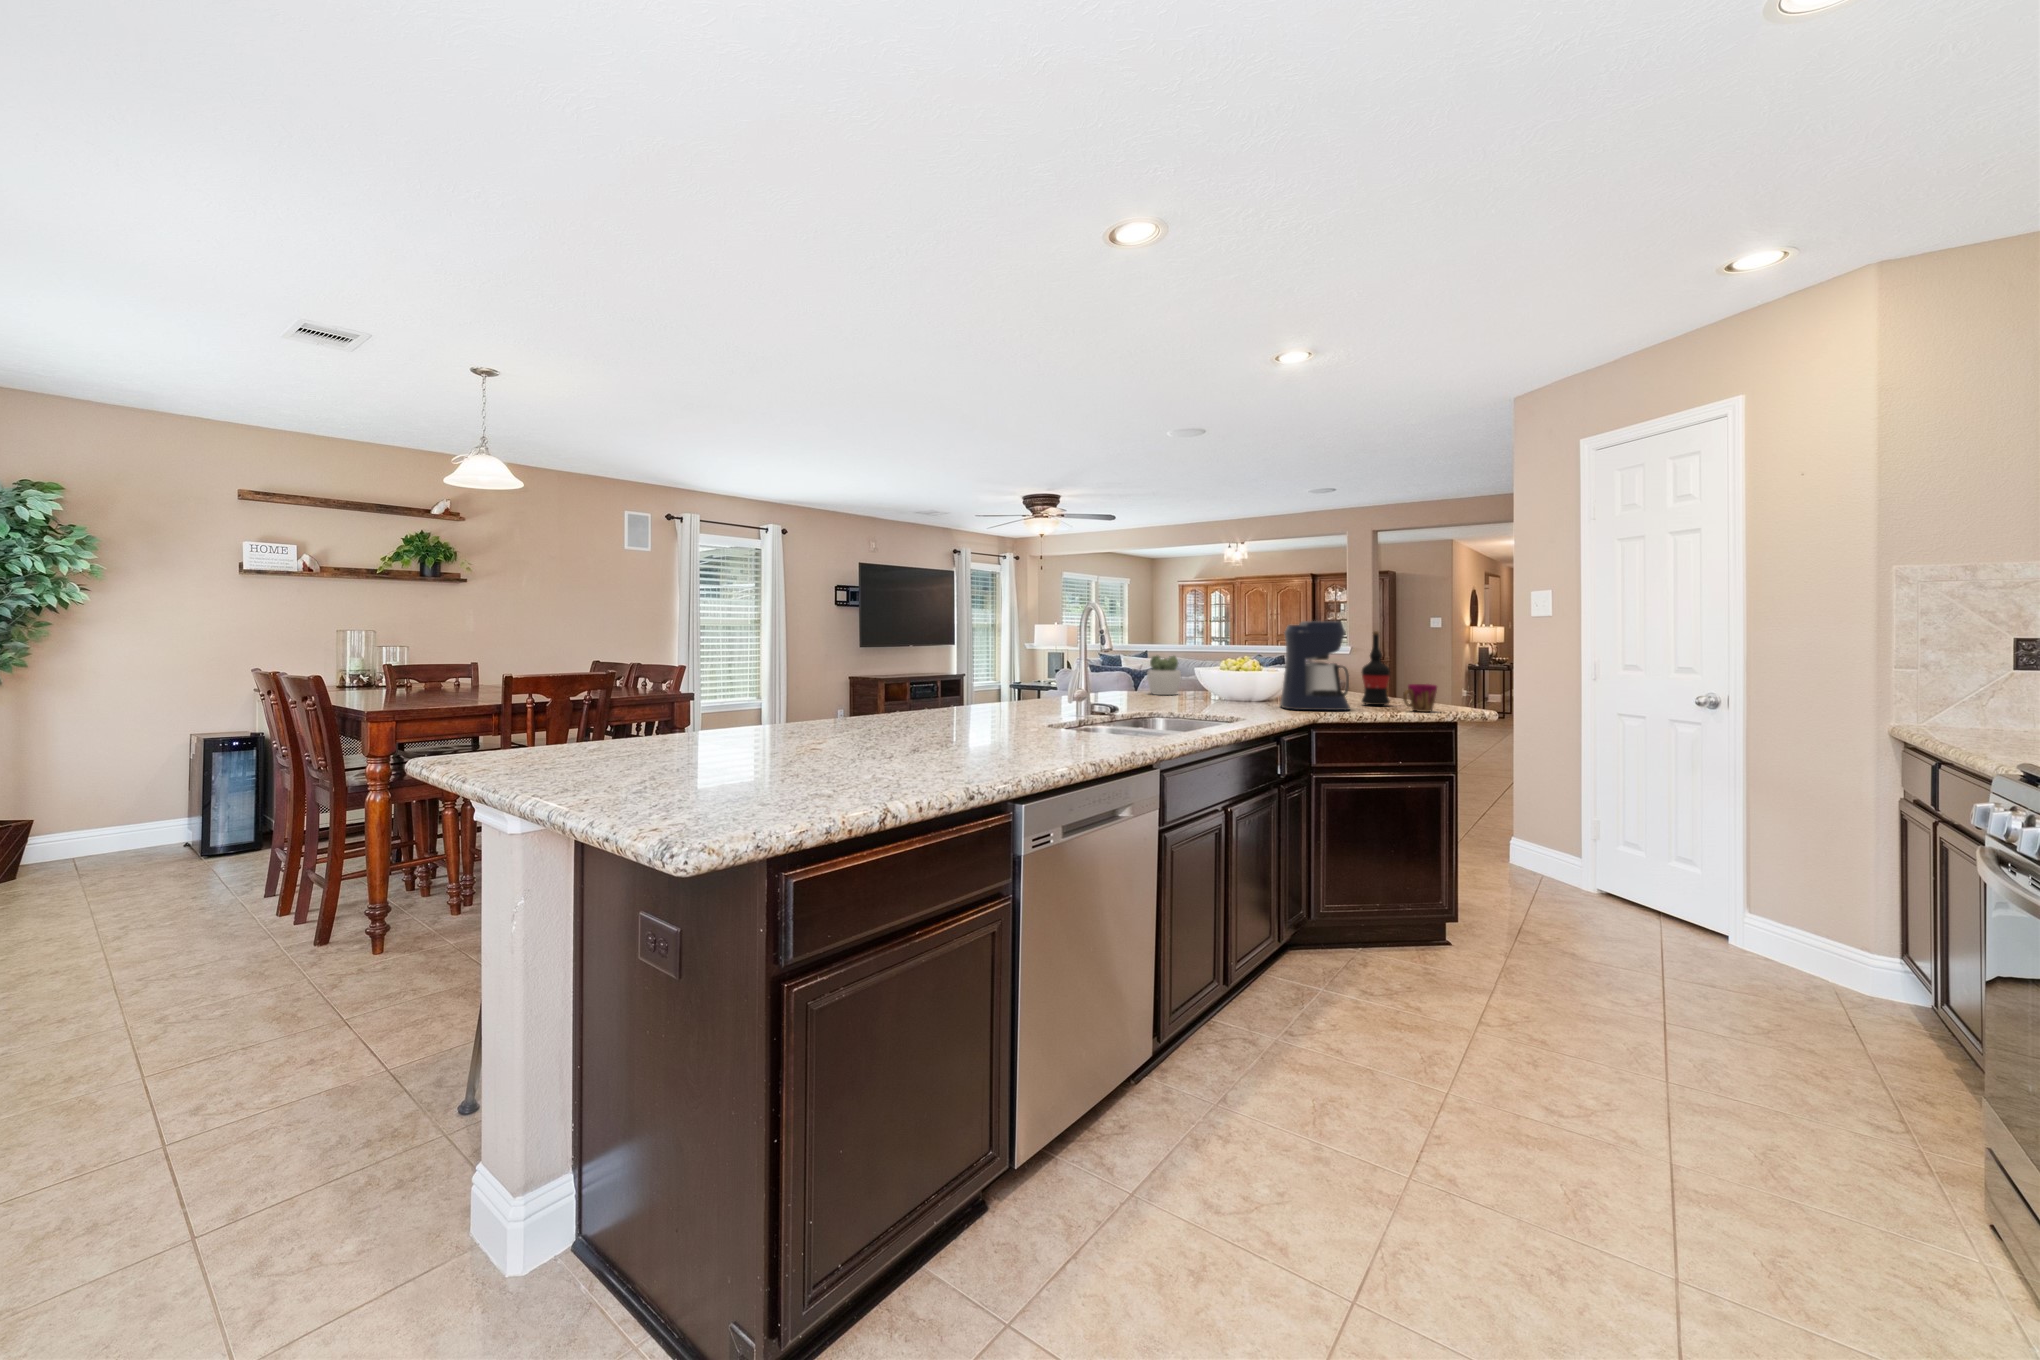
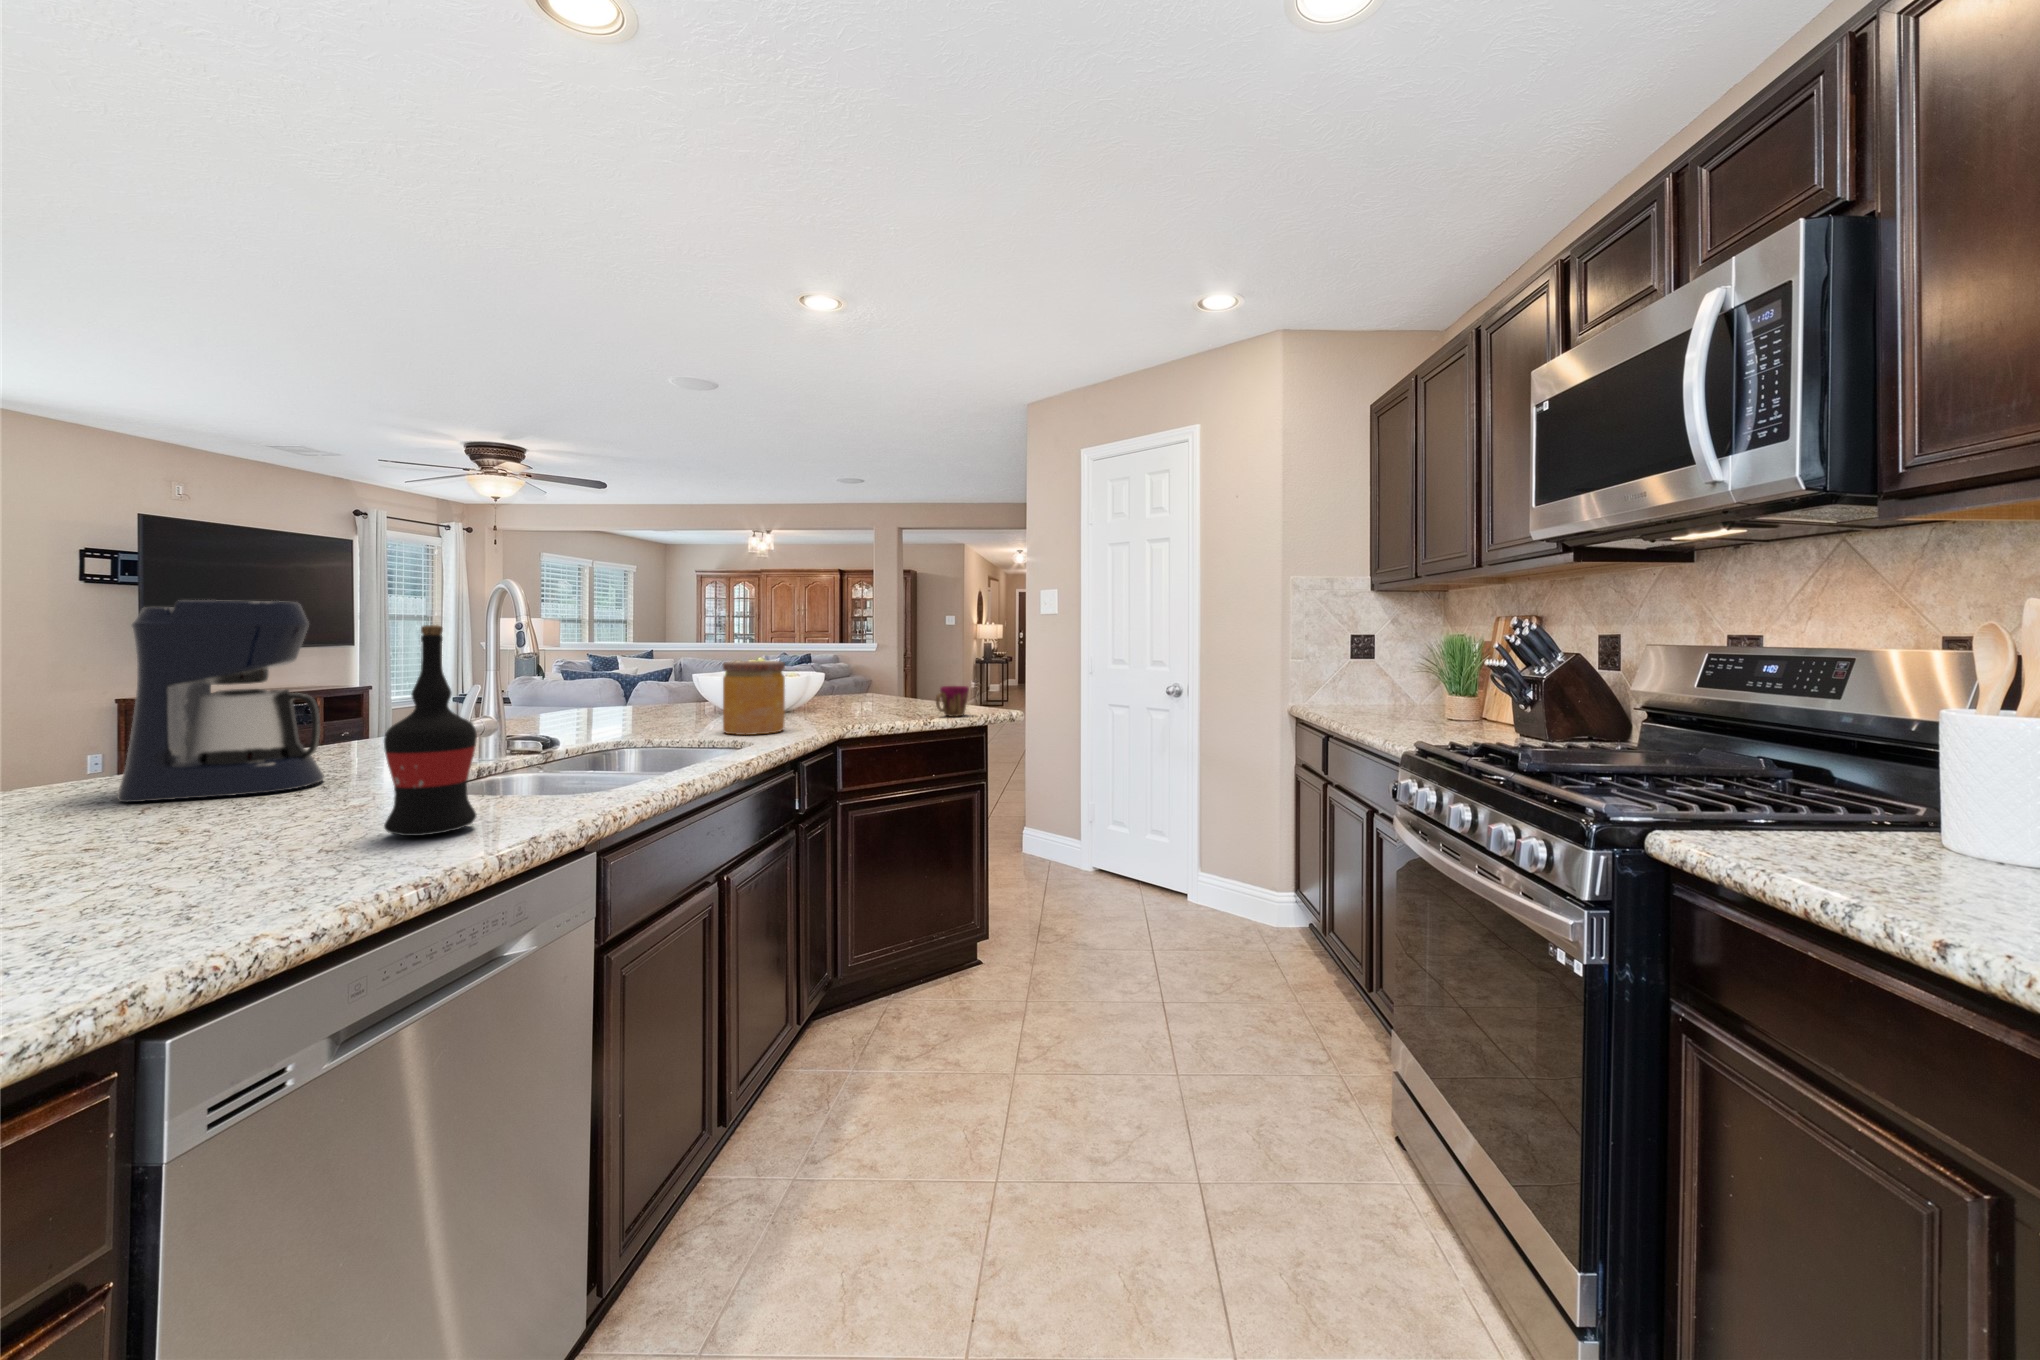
coffee maker: present [1280,621,1350,710] -> present [117,600,324,802]
wine bottle: present [1362,631,1390,705] -> present [384,625,477,836]
succulent plant: present [1147,656,1181,695] -> none [625,659,675,712]
jar: none [1222,658,1269,714] -> present [723,661,785,735]

